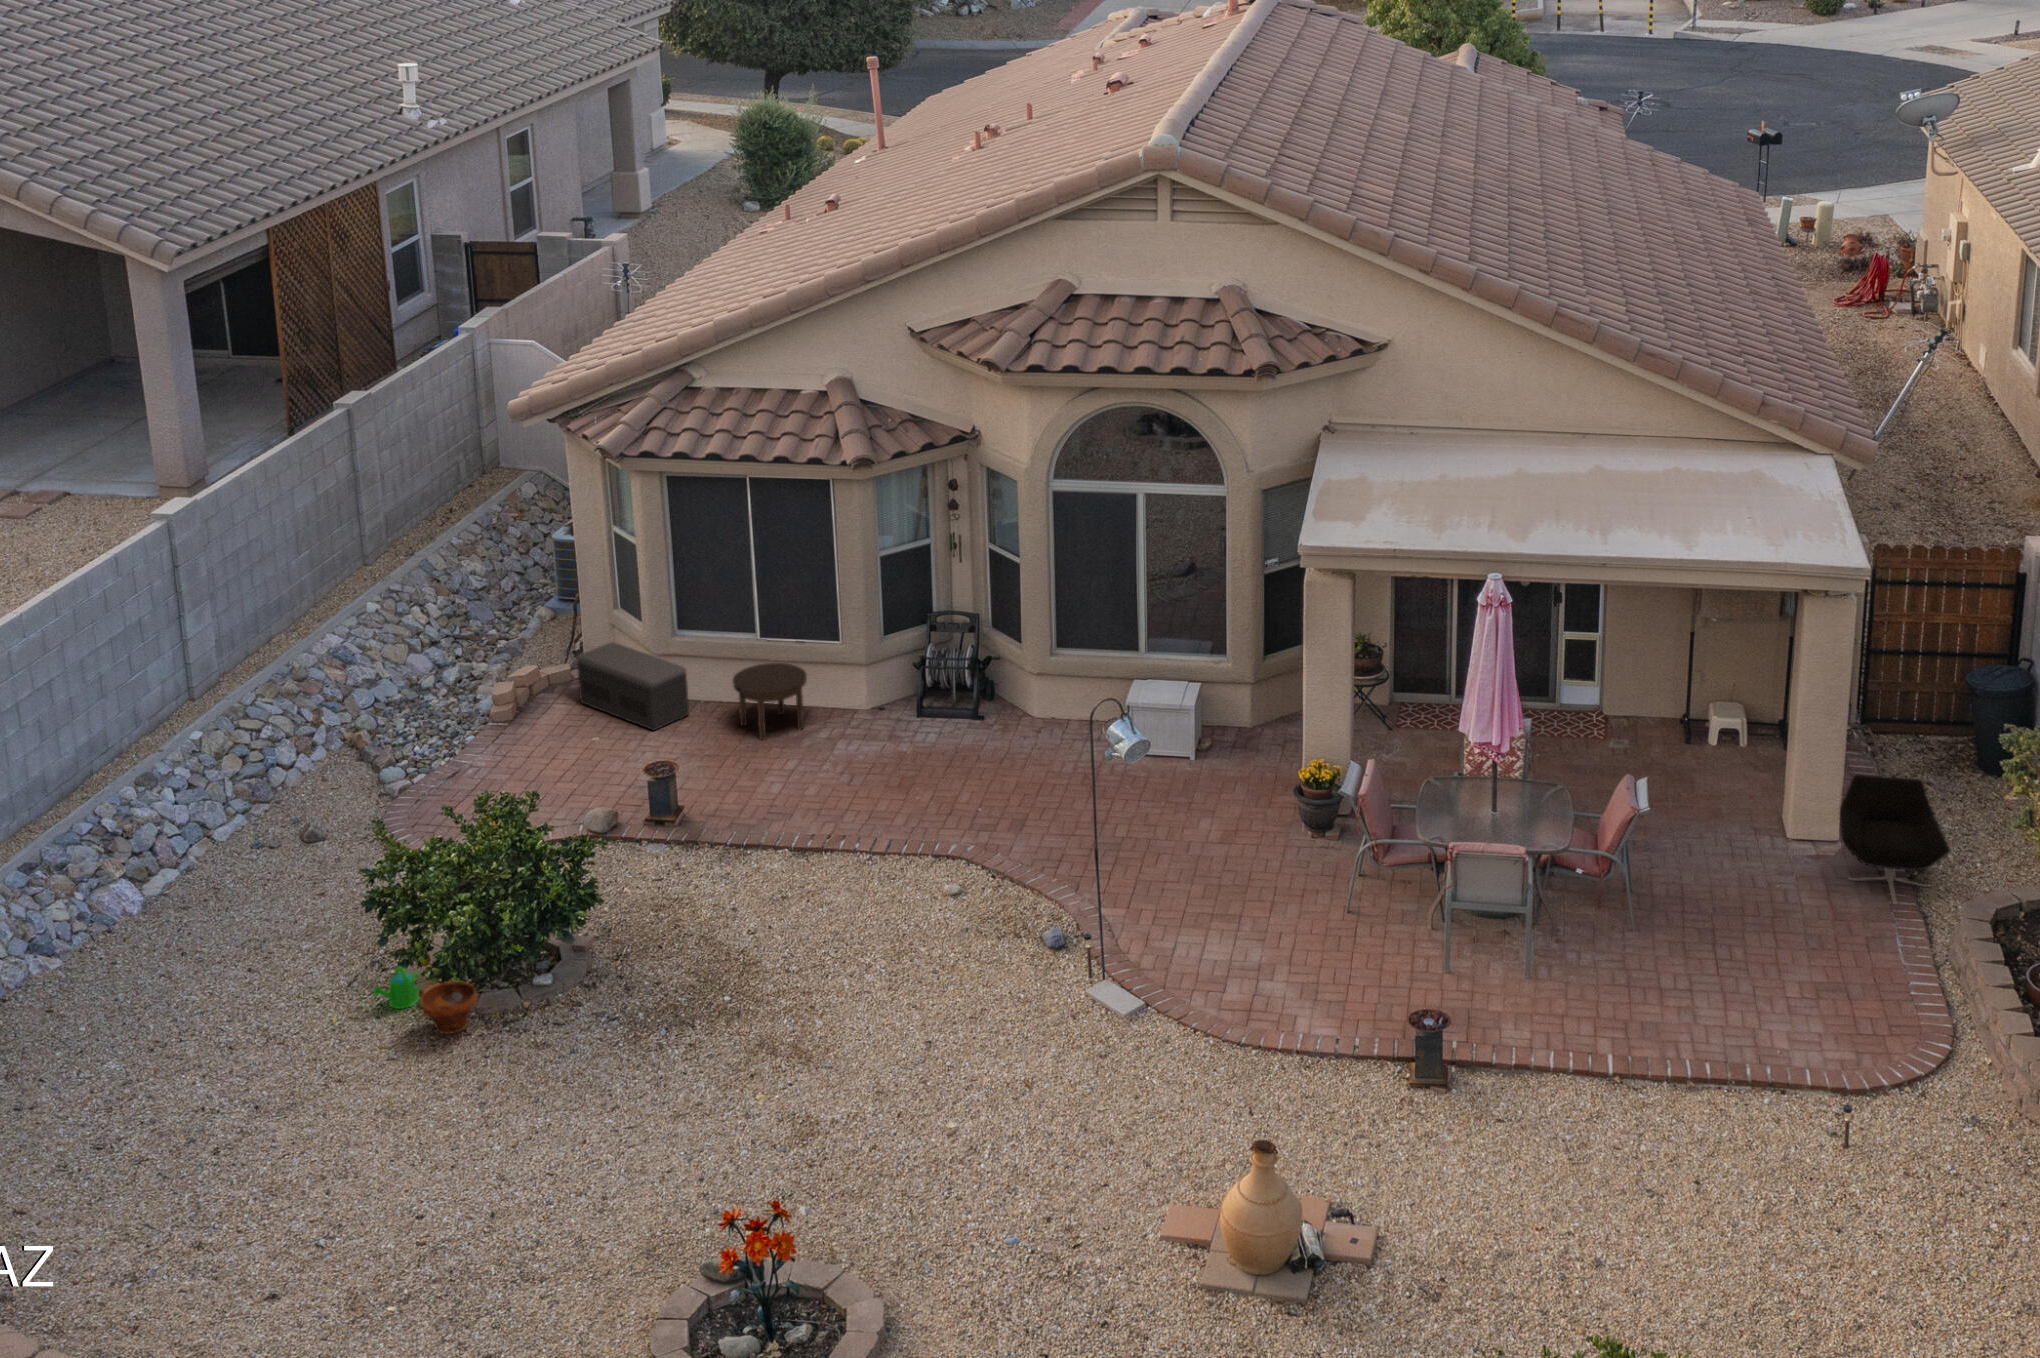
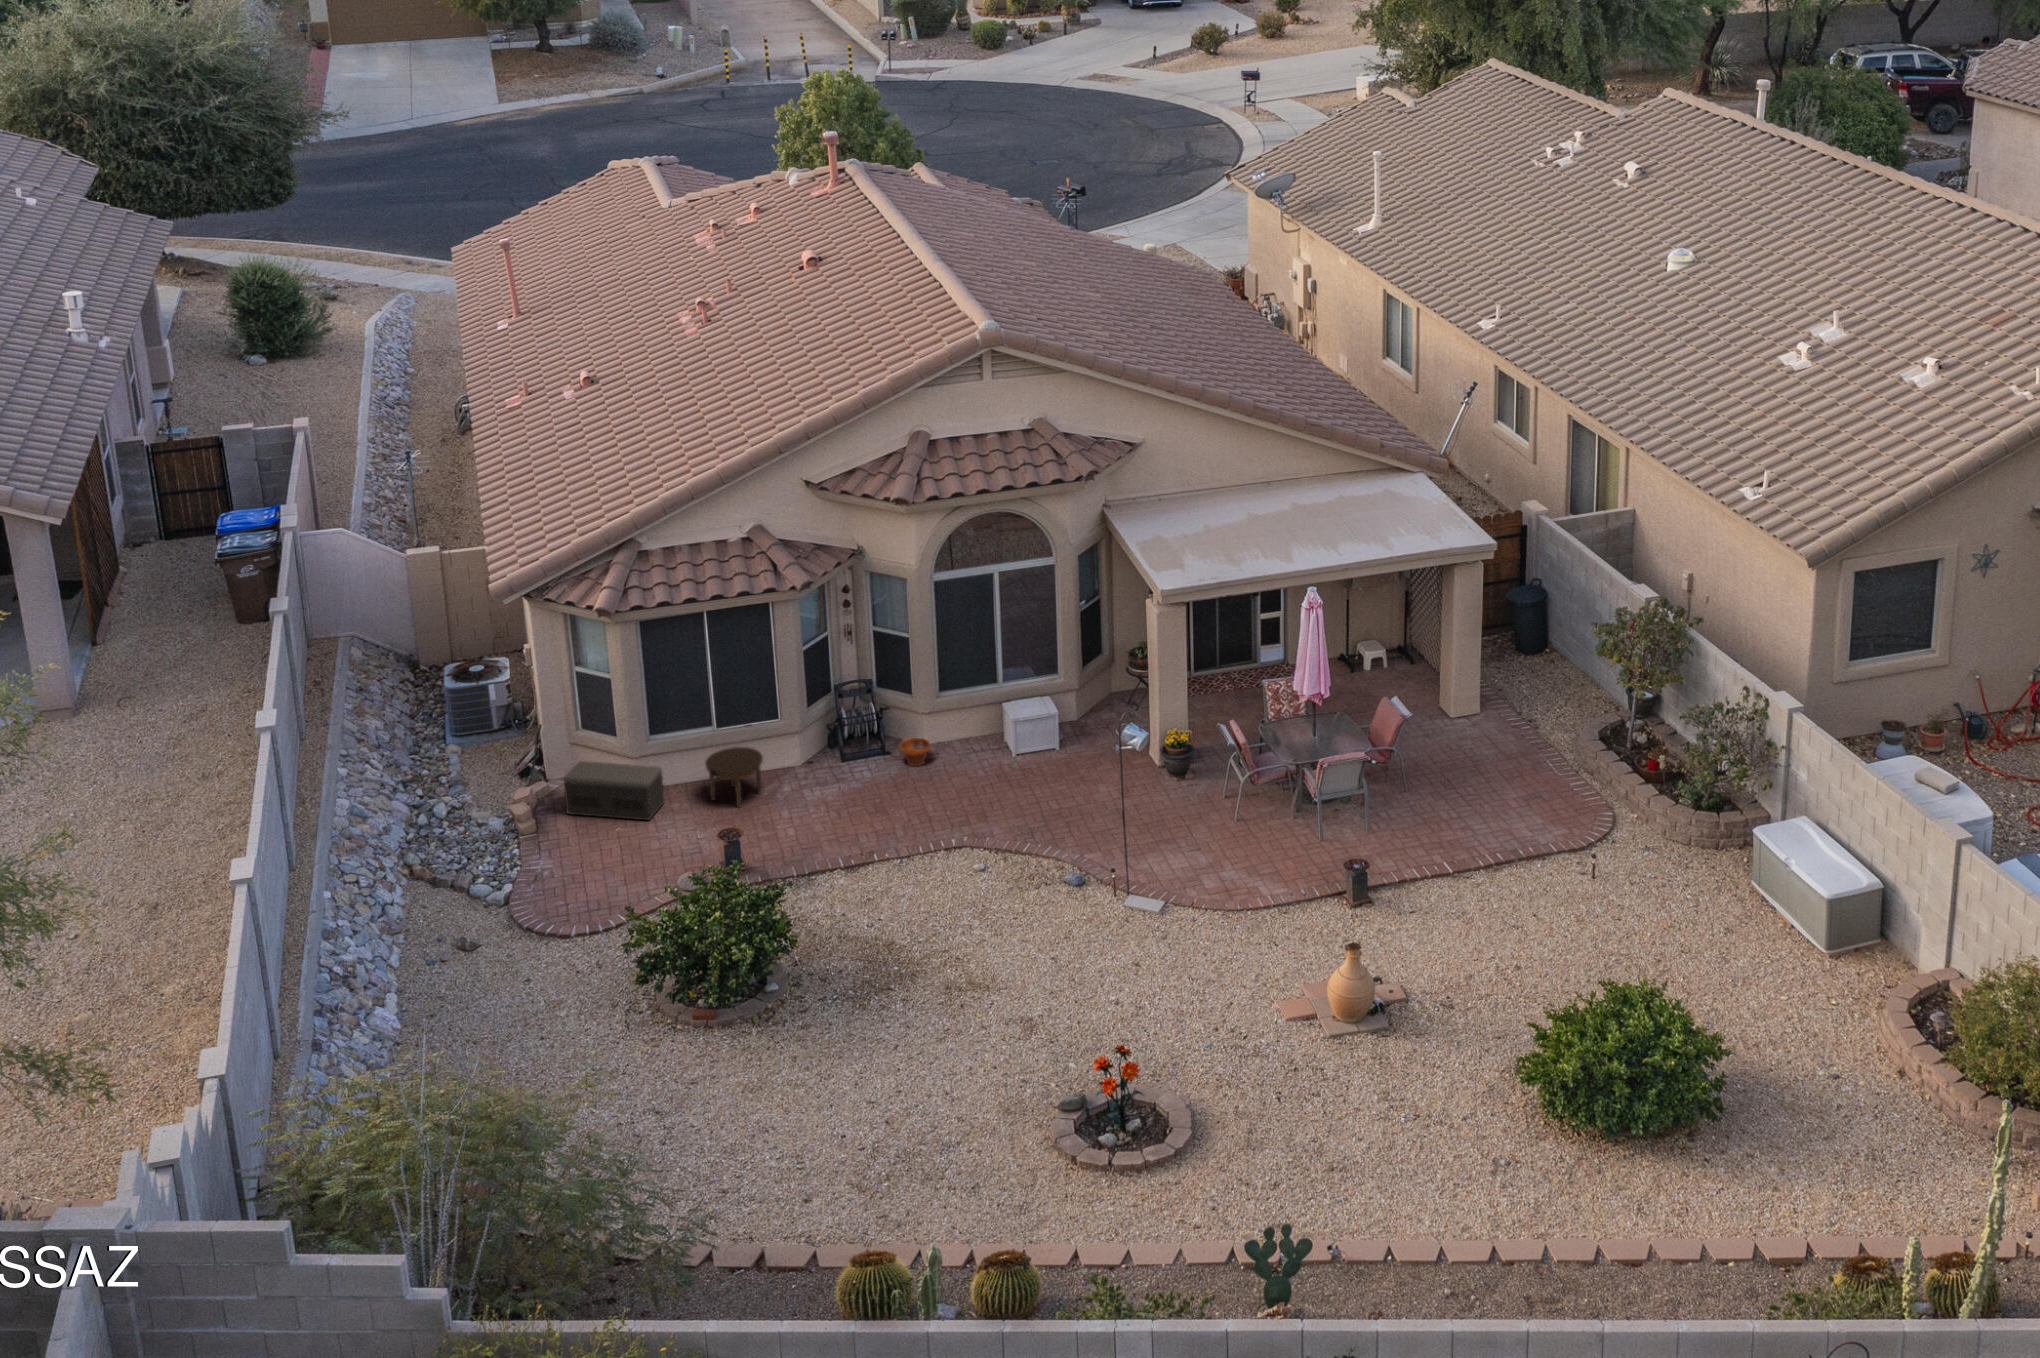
lounge chair: present [1840,775,1950,904] -> none [1479,662,1552,740]
watering can: present [373,966,421,1009] -> none [660,1017,687,1049]
planter: present [420,981,477,1034] -> present [900,737,930,766]

